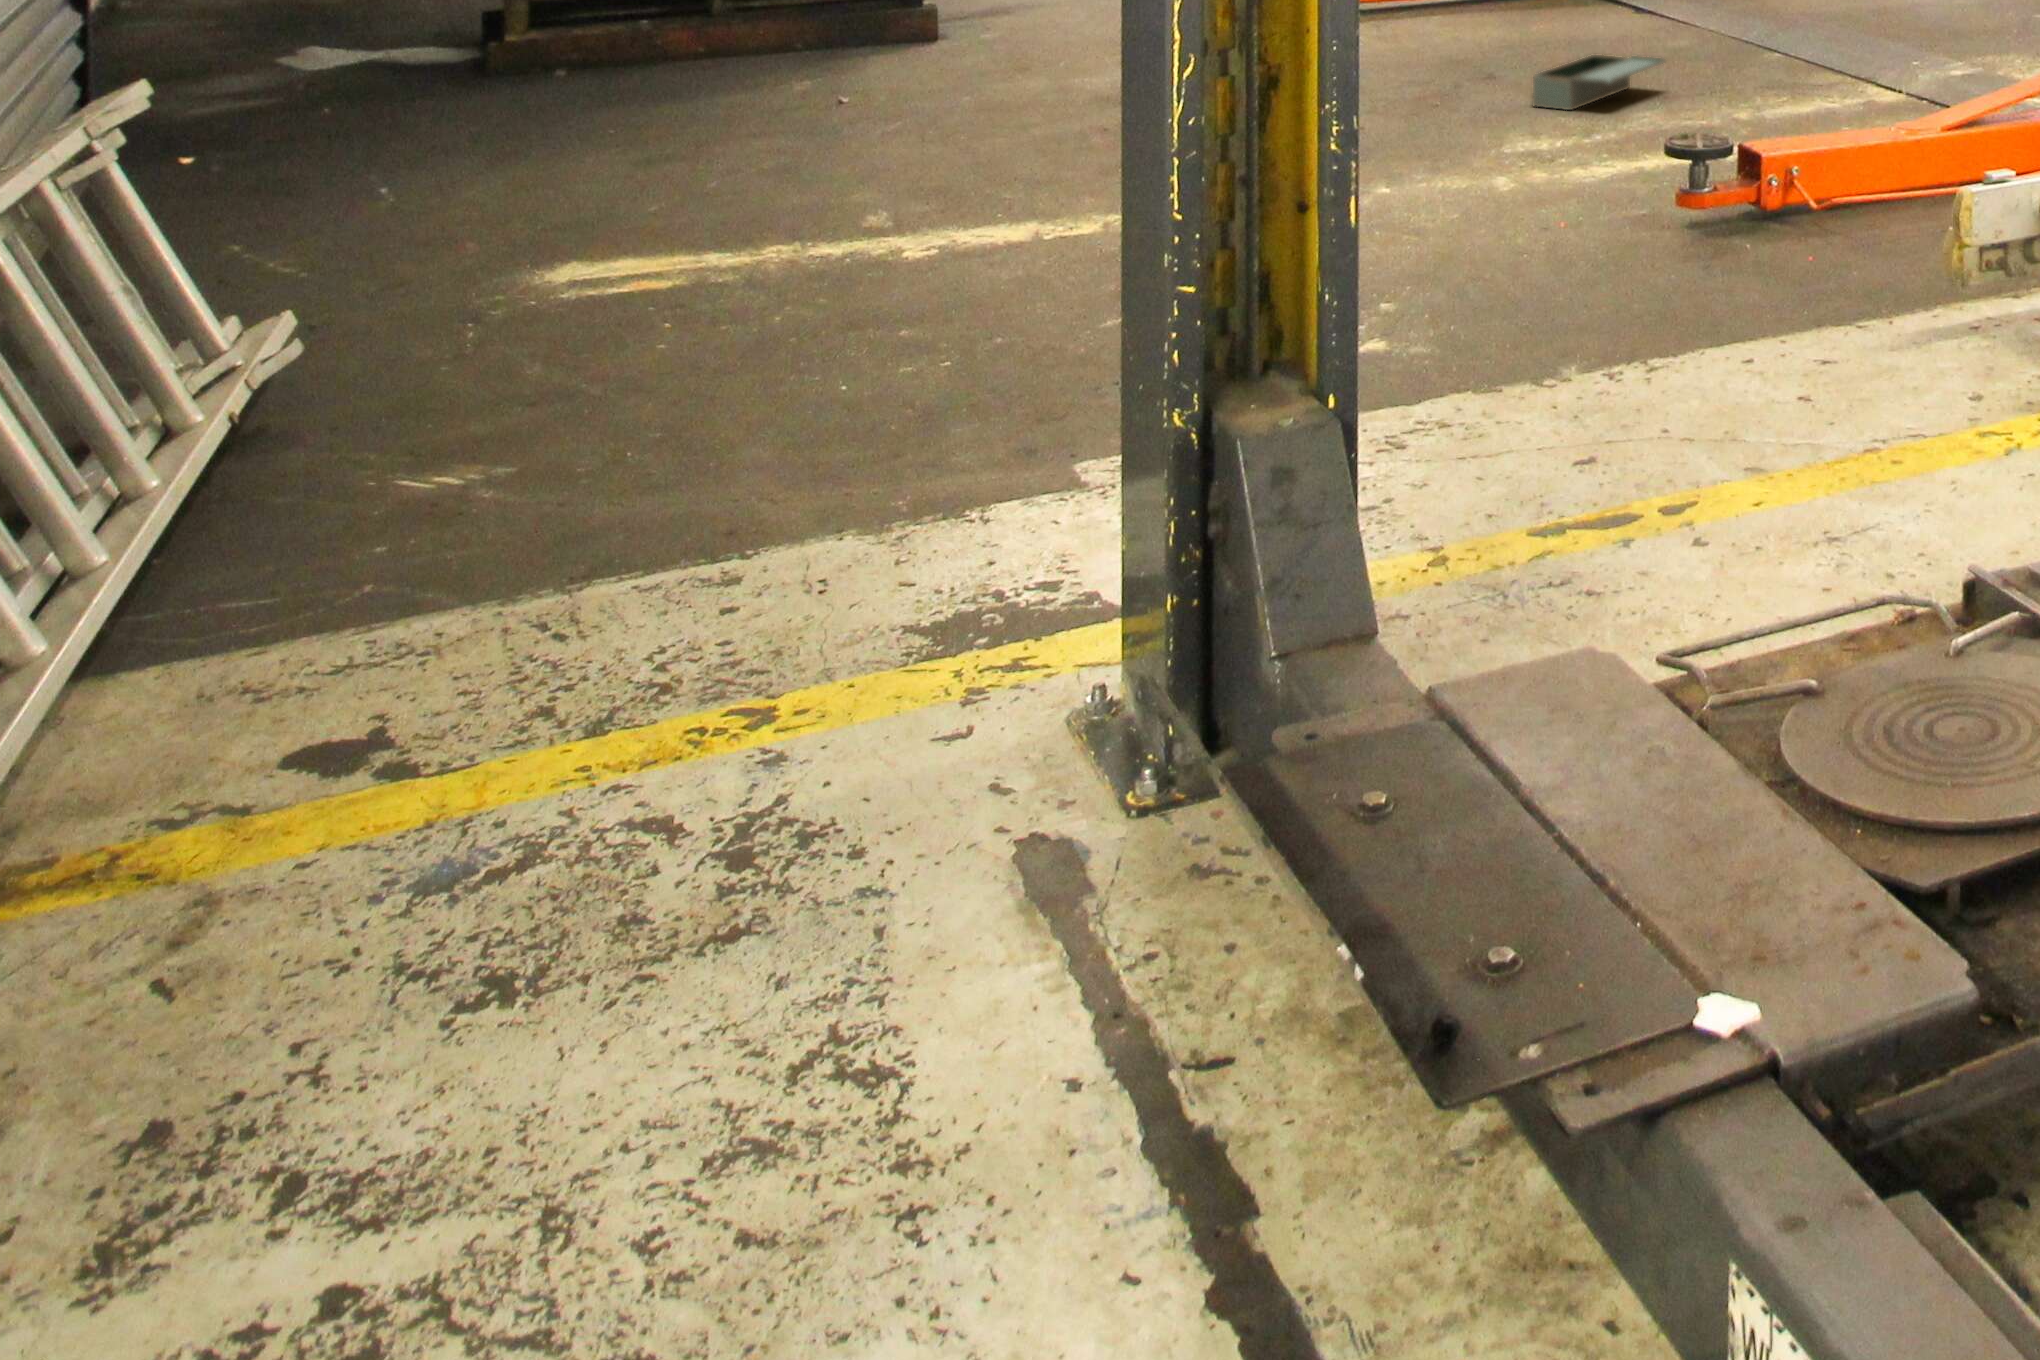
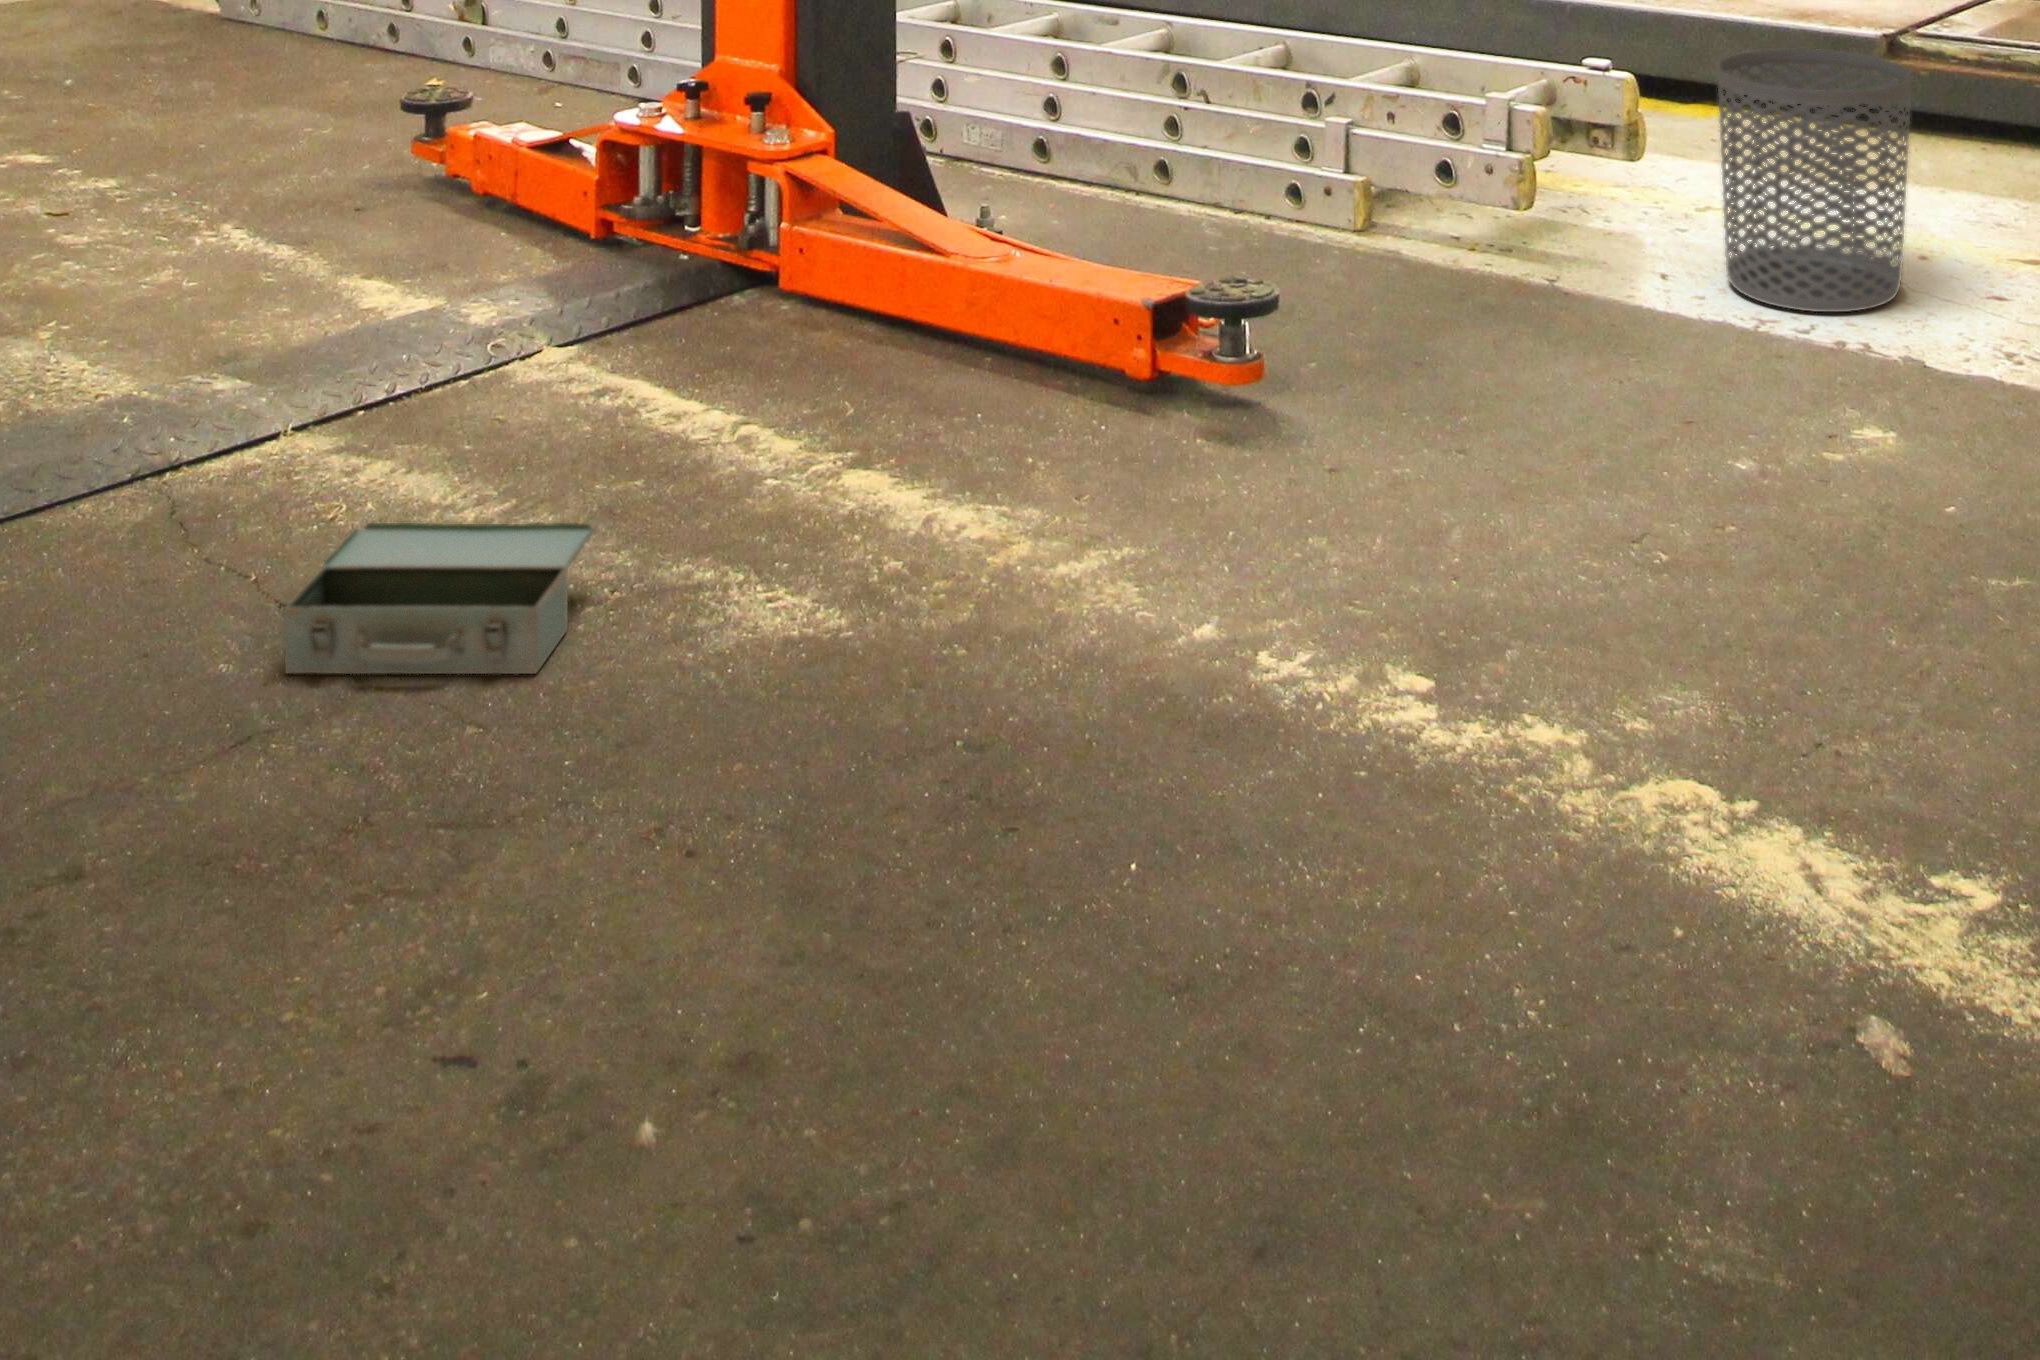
waste bin: none [1609,132,1822,429] -> present [1718,49,1911,312]

